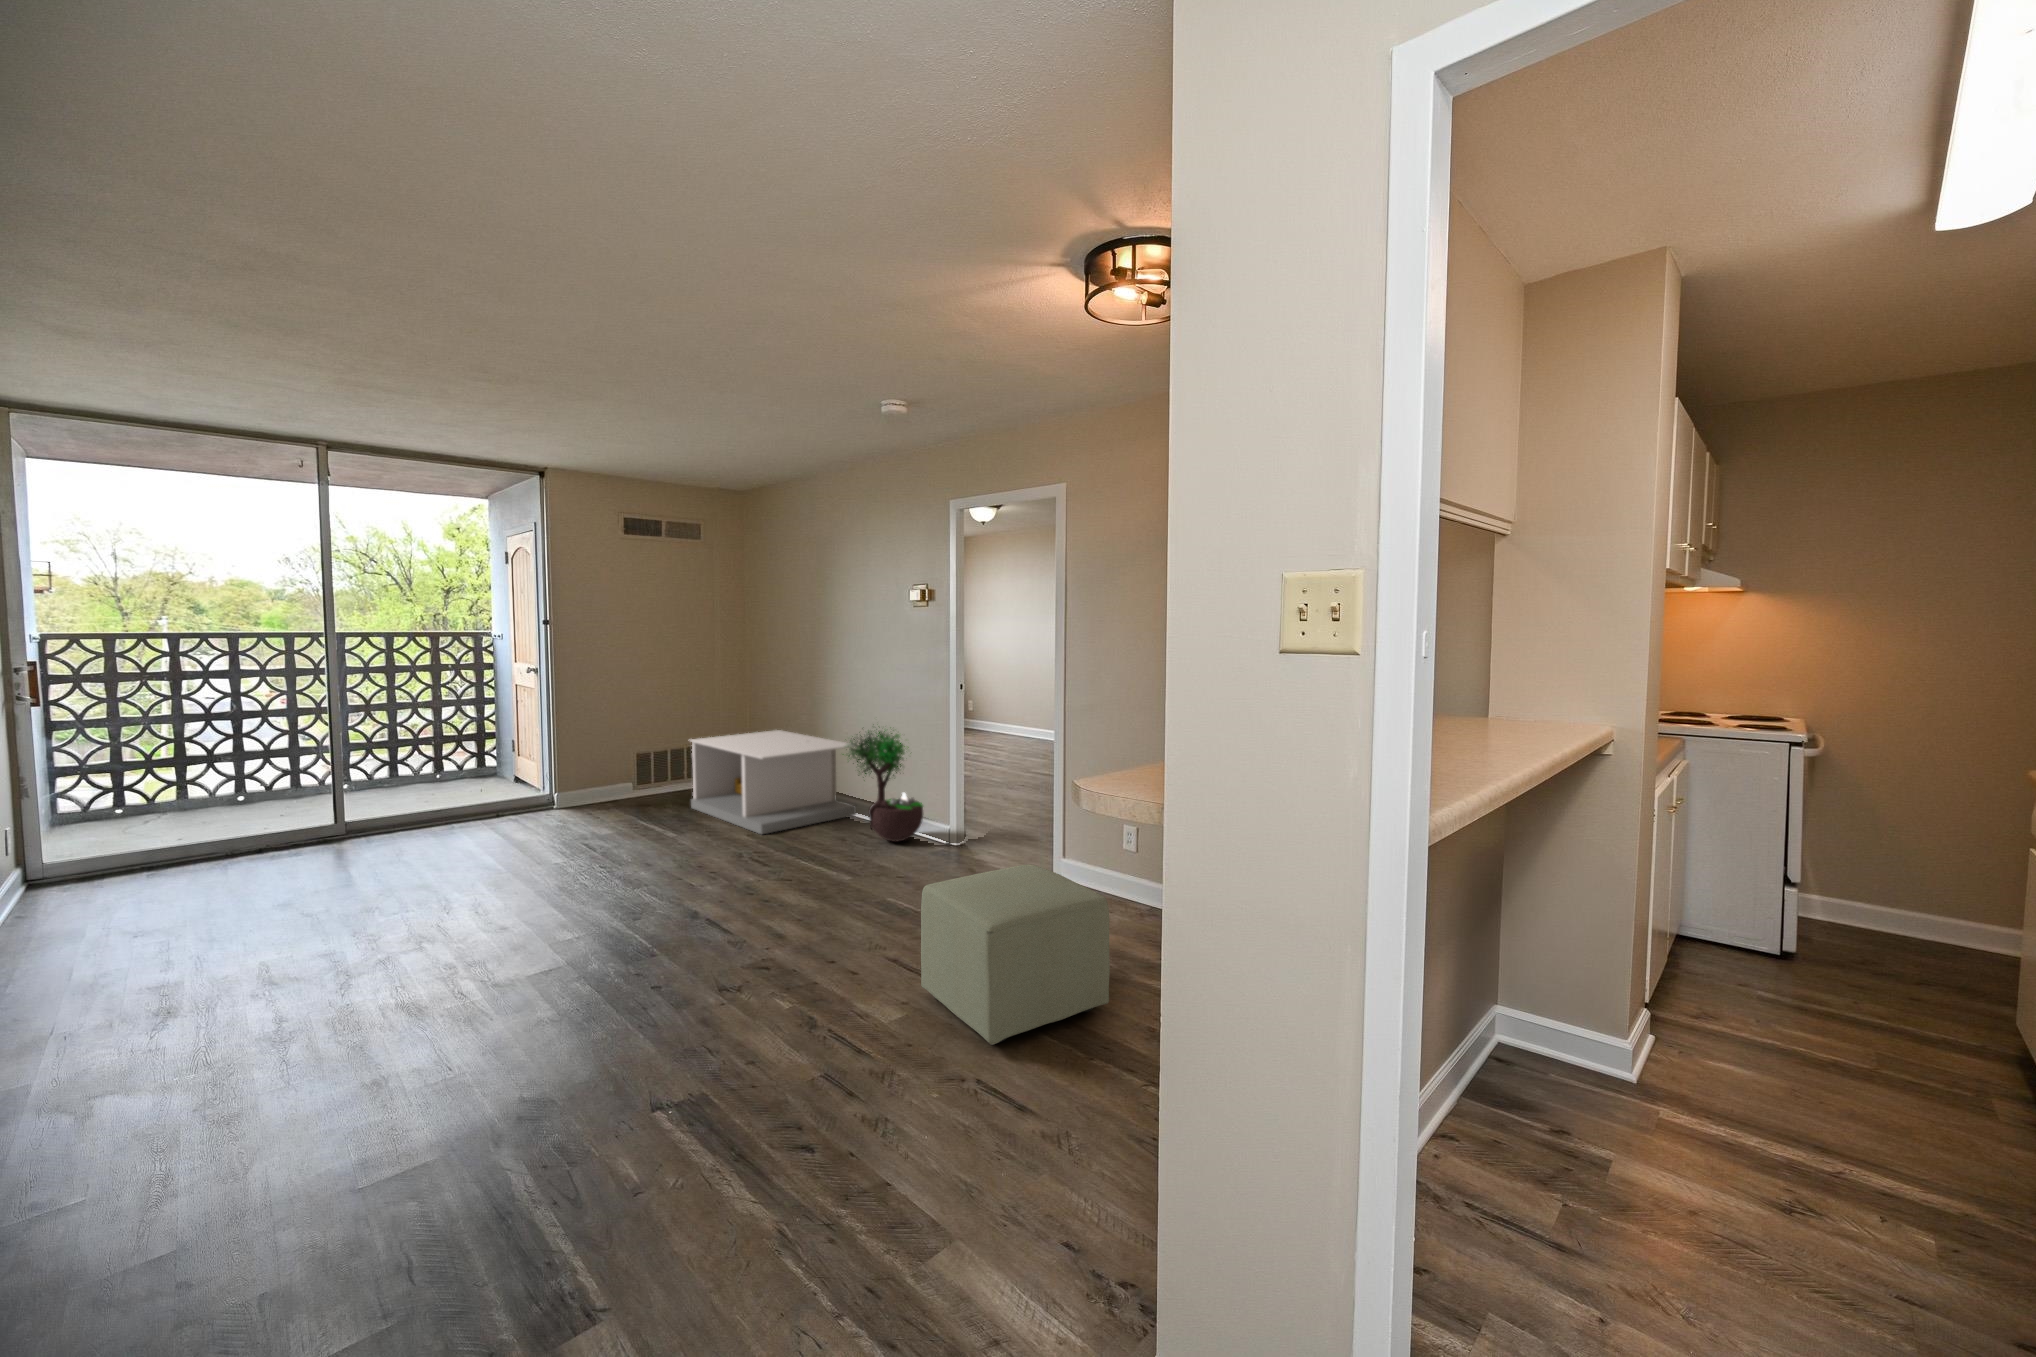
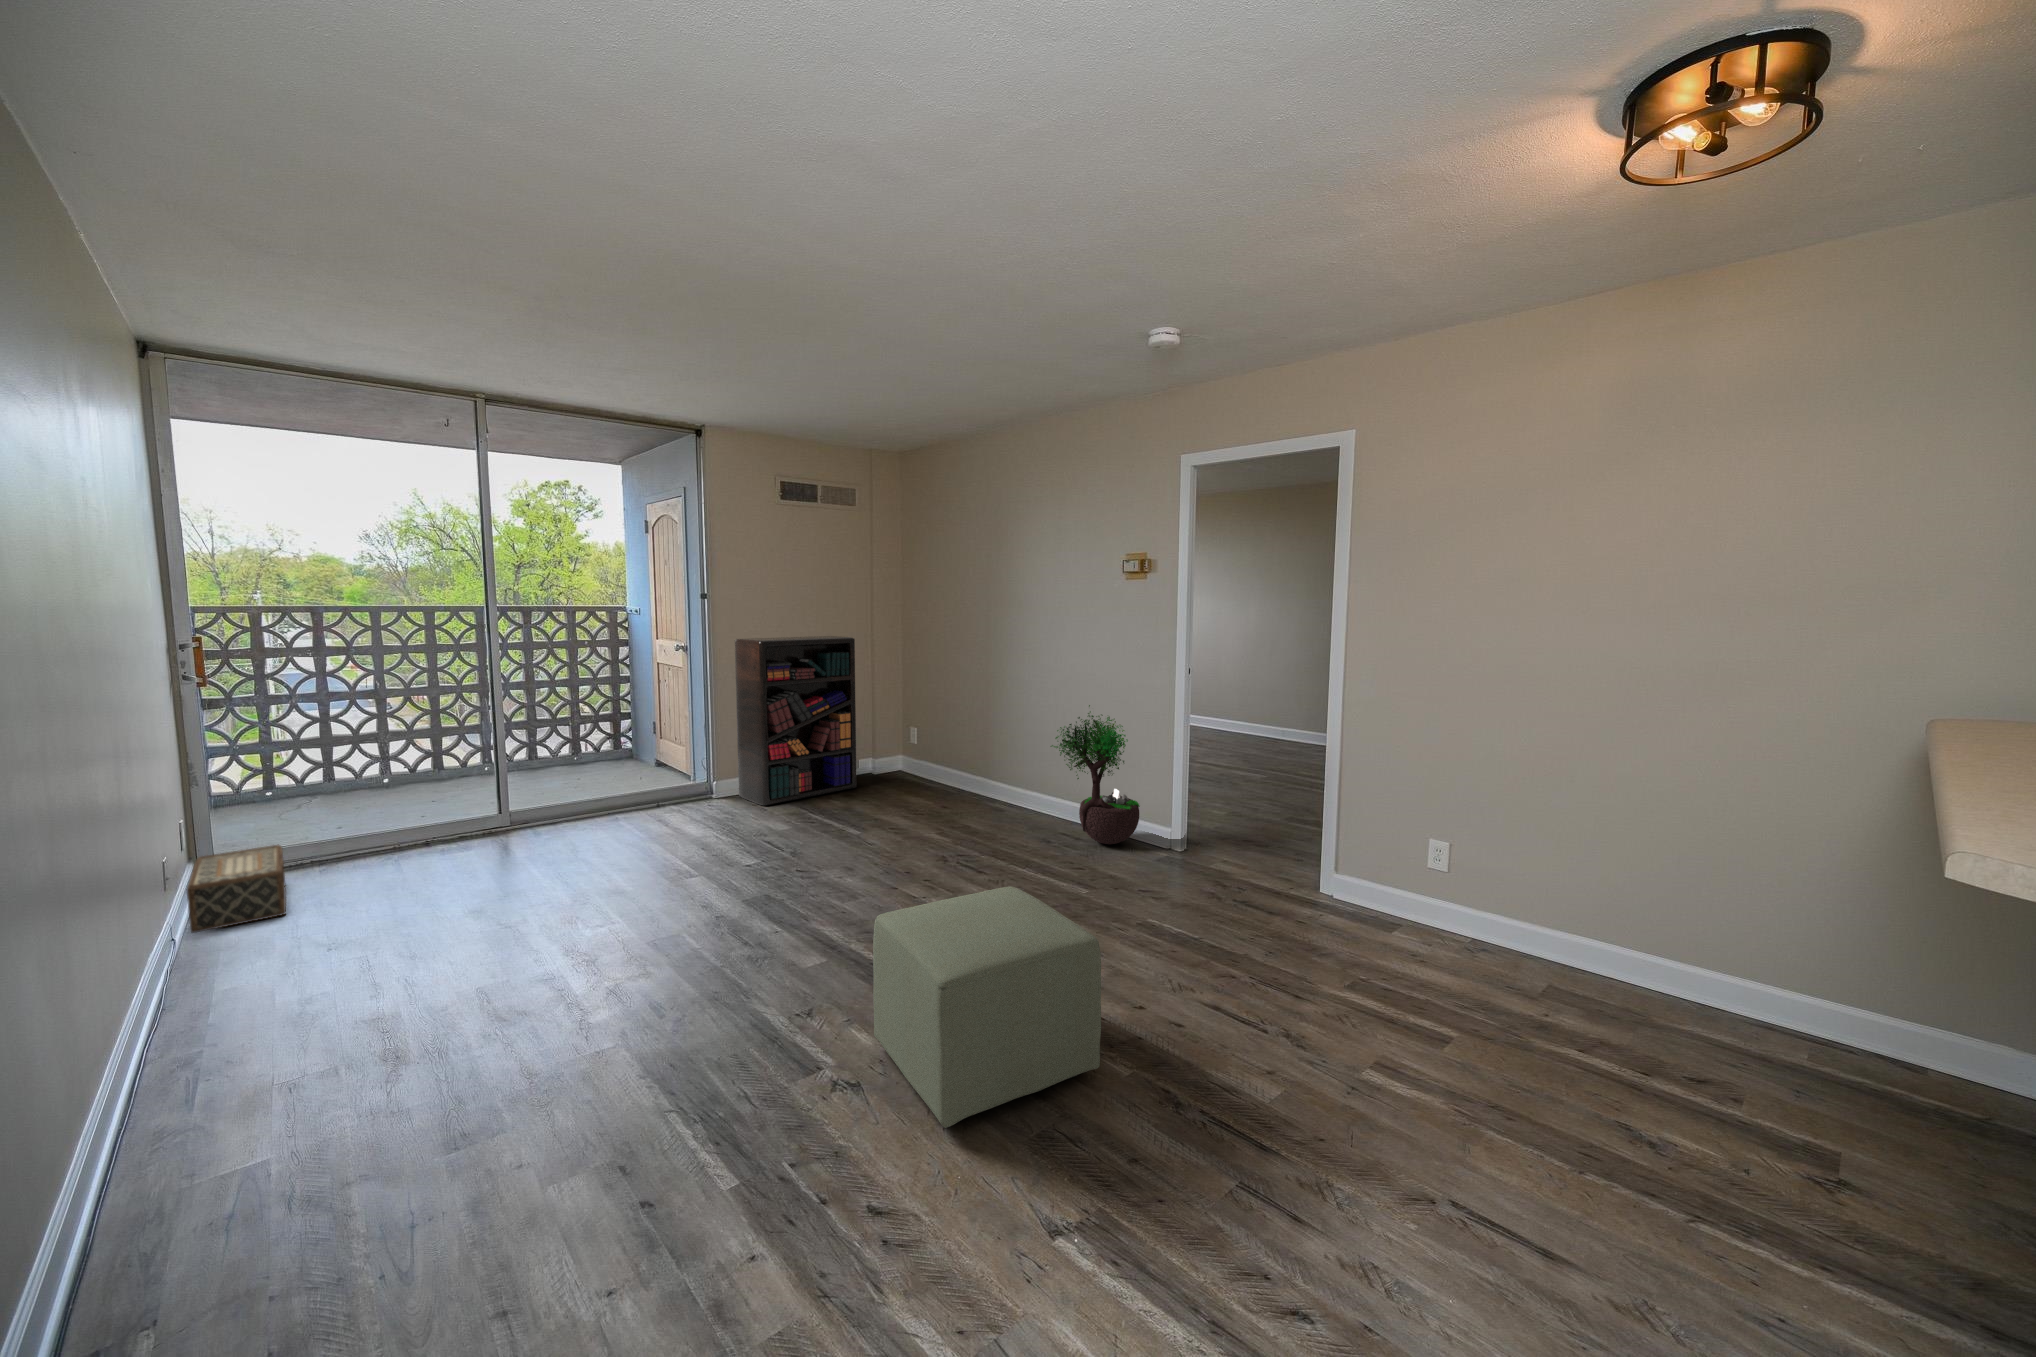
bookshelf: none [575,658,696,815] -> present [735,636,857,806]
coffee table: present [689,730,856,834] -> none [856,715,1046,833]
woven basket: none [6,849,111,925] -> present [186,845,286,933]
ottoman: present [921,864,1110,1045] -> present [873,887,1101,1128]

